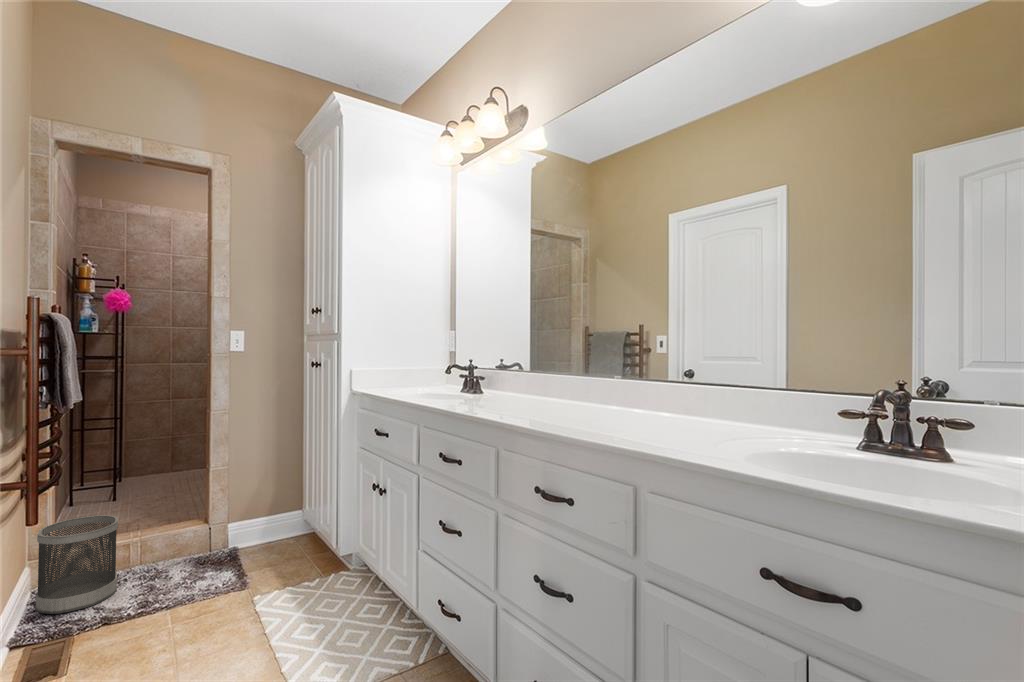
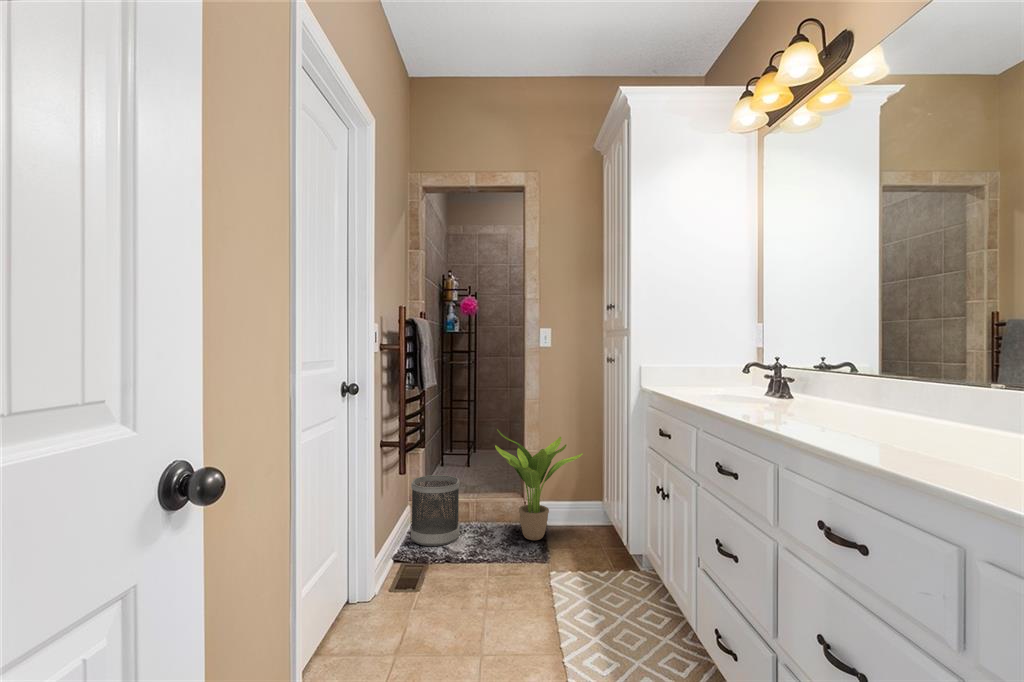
potted plant: none [171,448,284,569] -> present [495,429,583,540]

